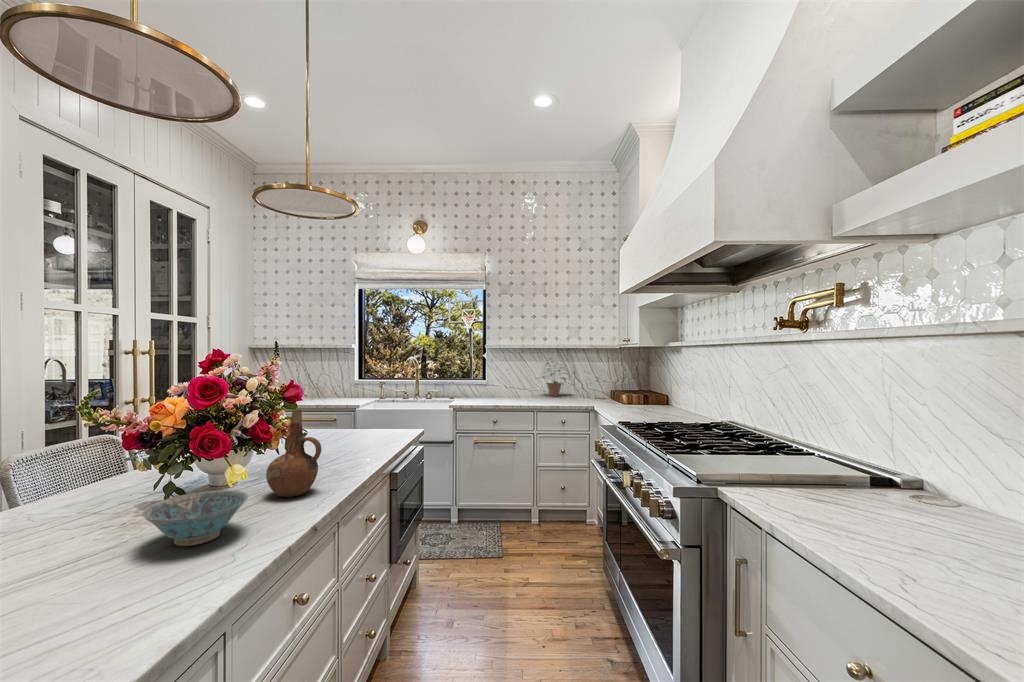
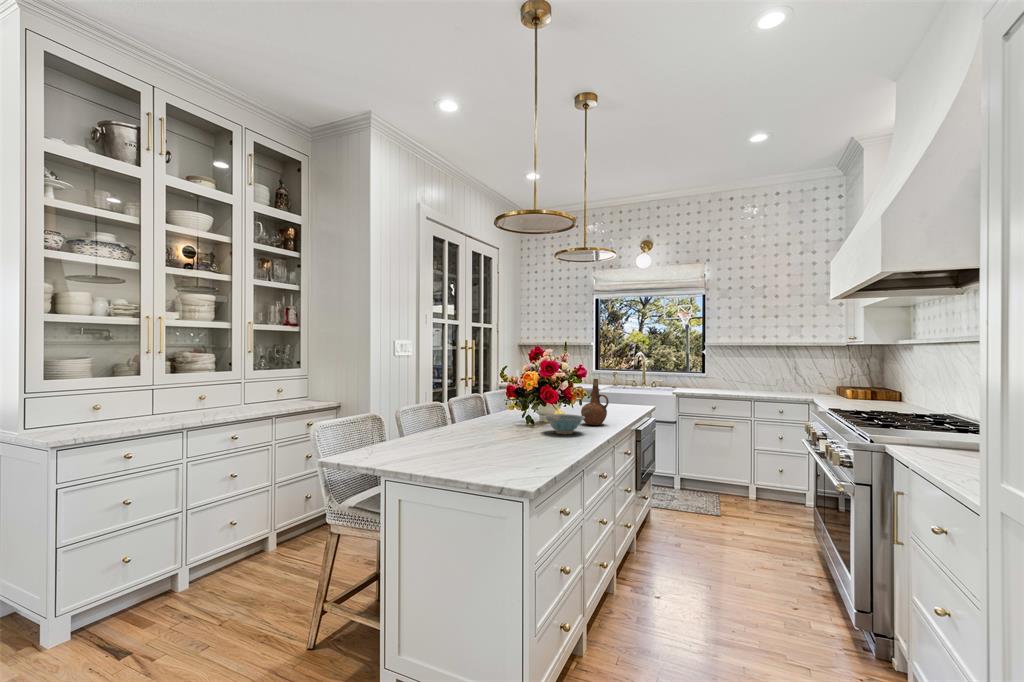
potted plant: present [537,361,566,396] -> none [753,355,797,391]

